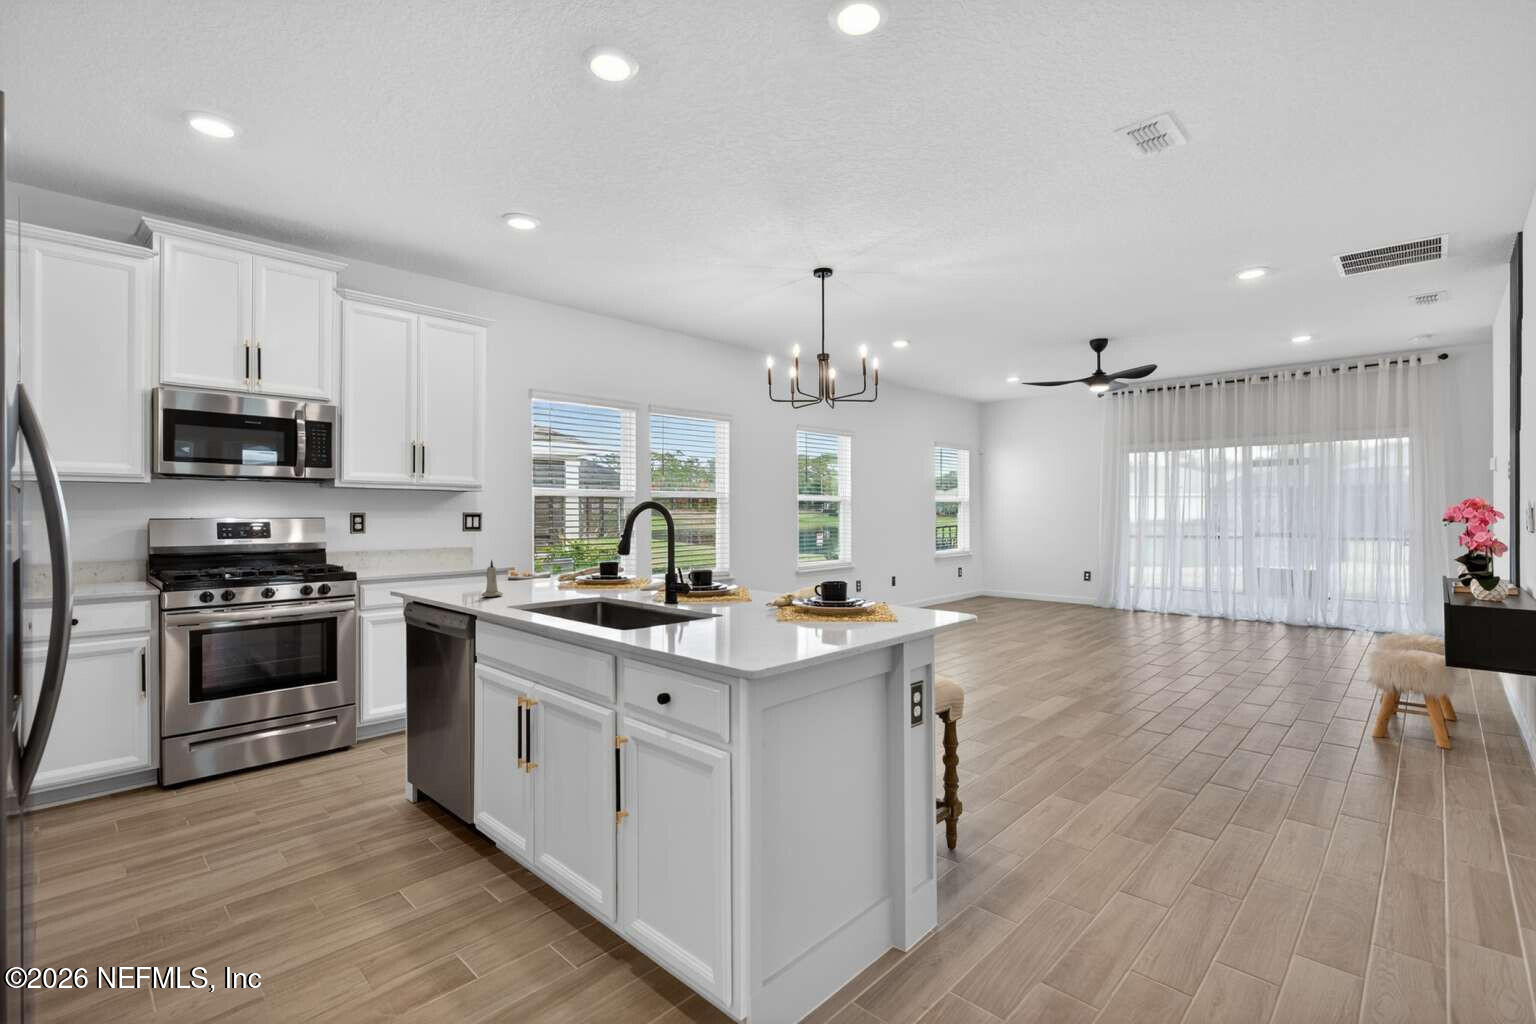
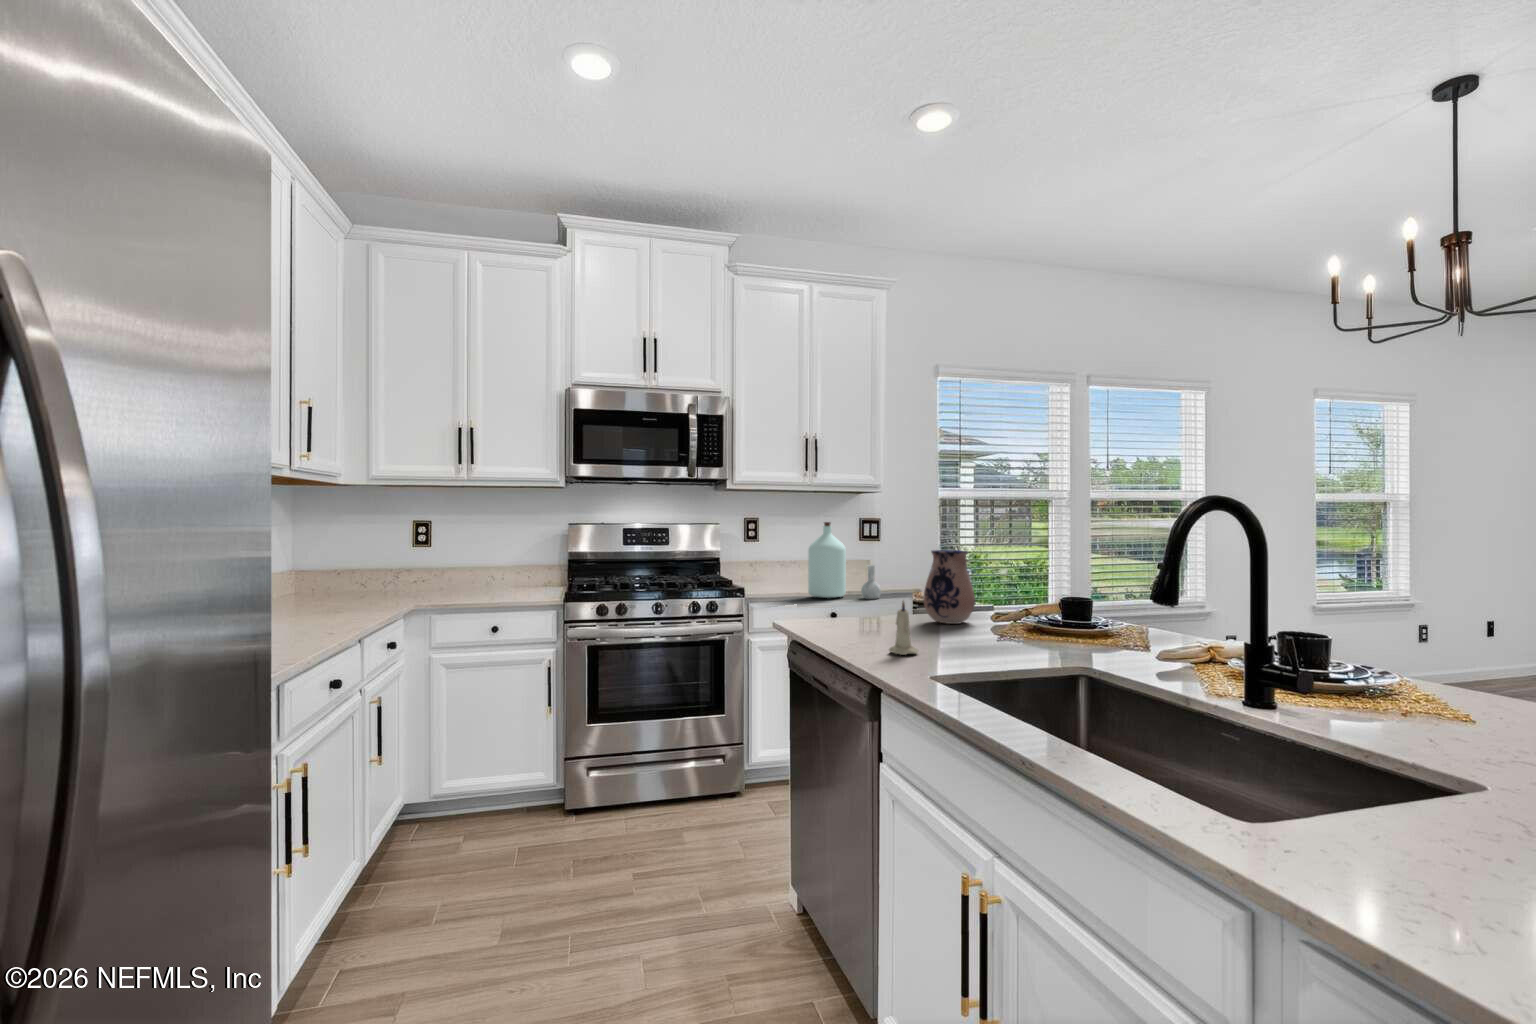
bottle: none [416,514,481,576] -> present [808,522,881,599]
ceramic pitcher: none [511,530,549,582] -> present [923,550,975,624]

